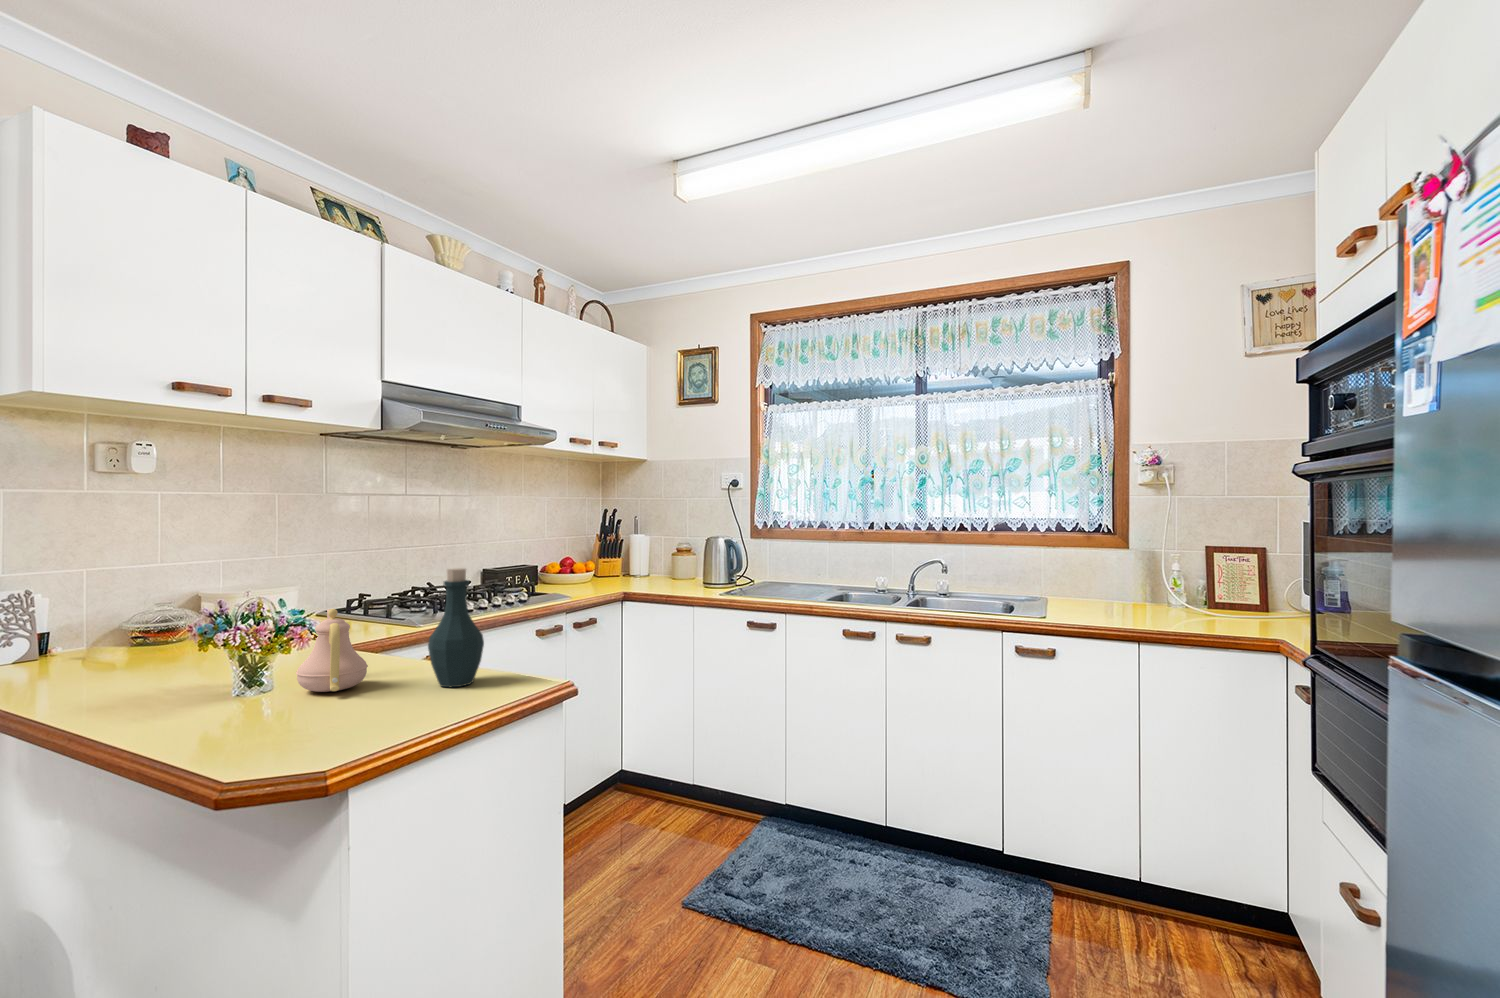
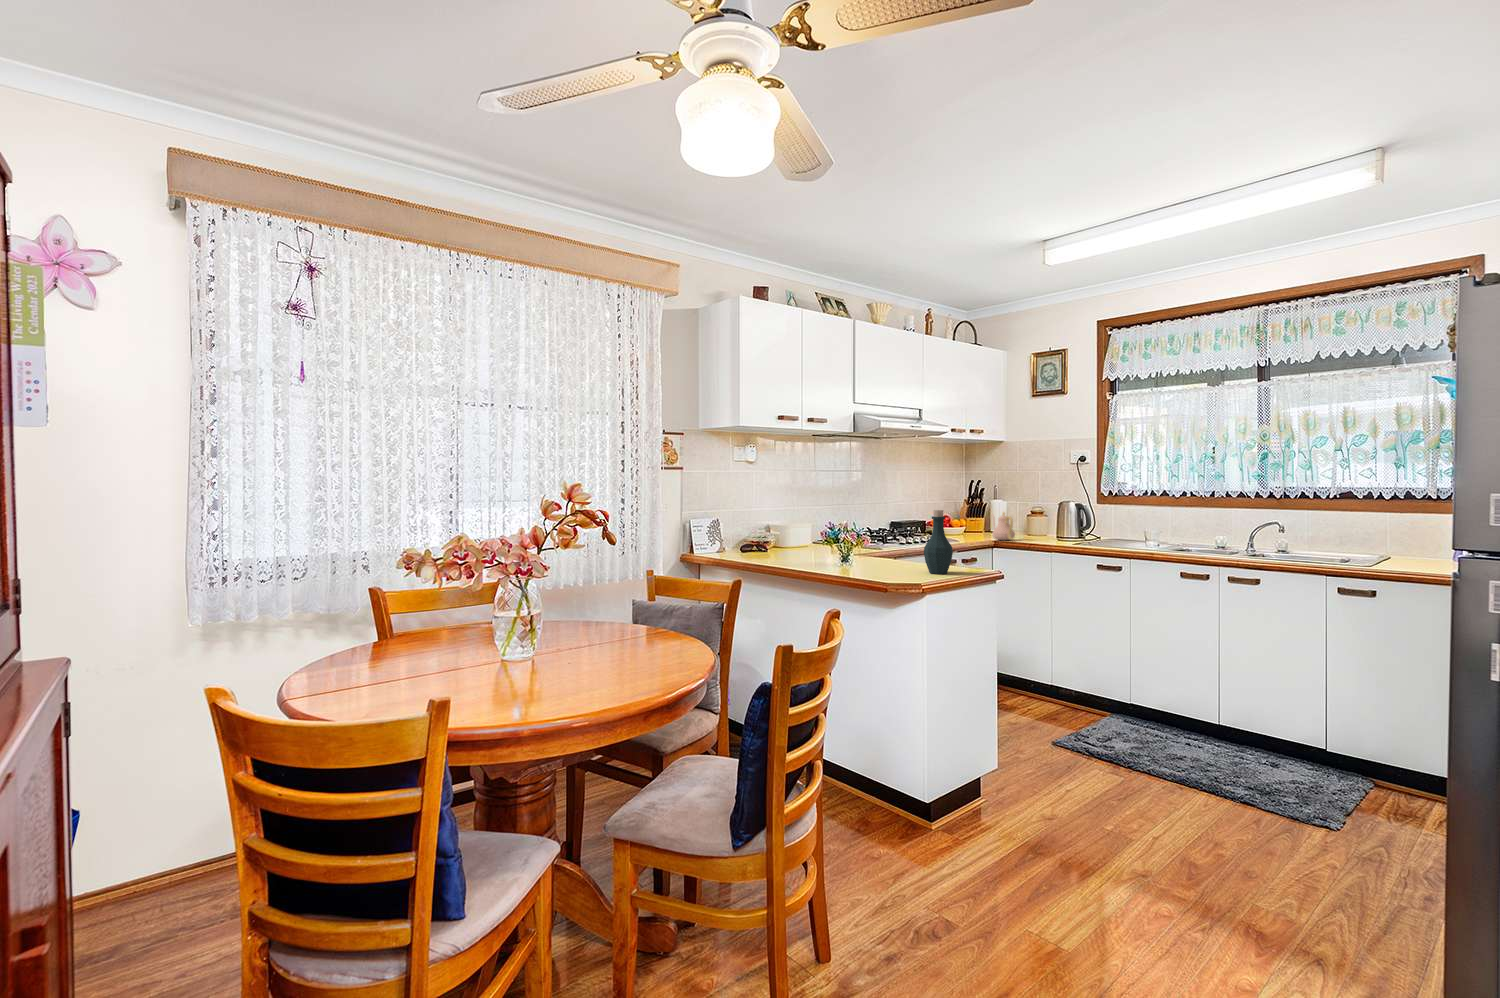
teapot: present [296,609,368,692] -> present [992,512,1015,540]

